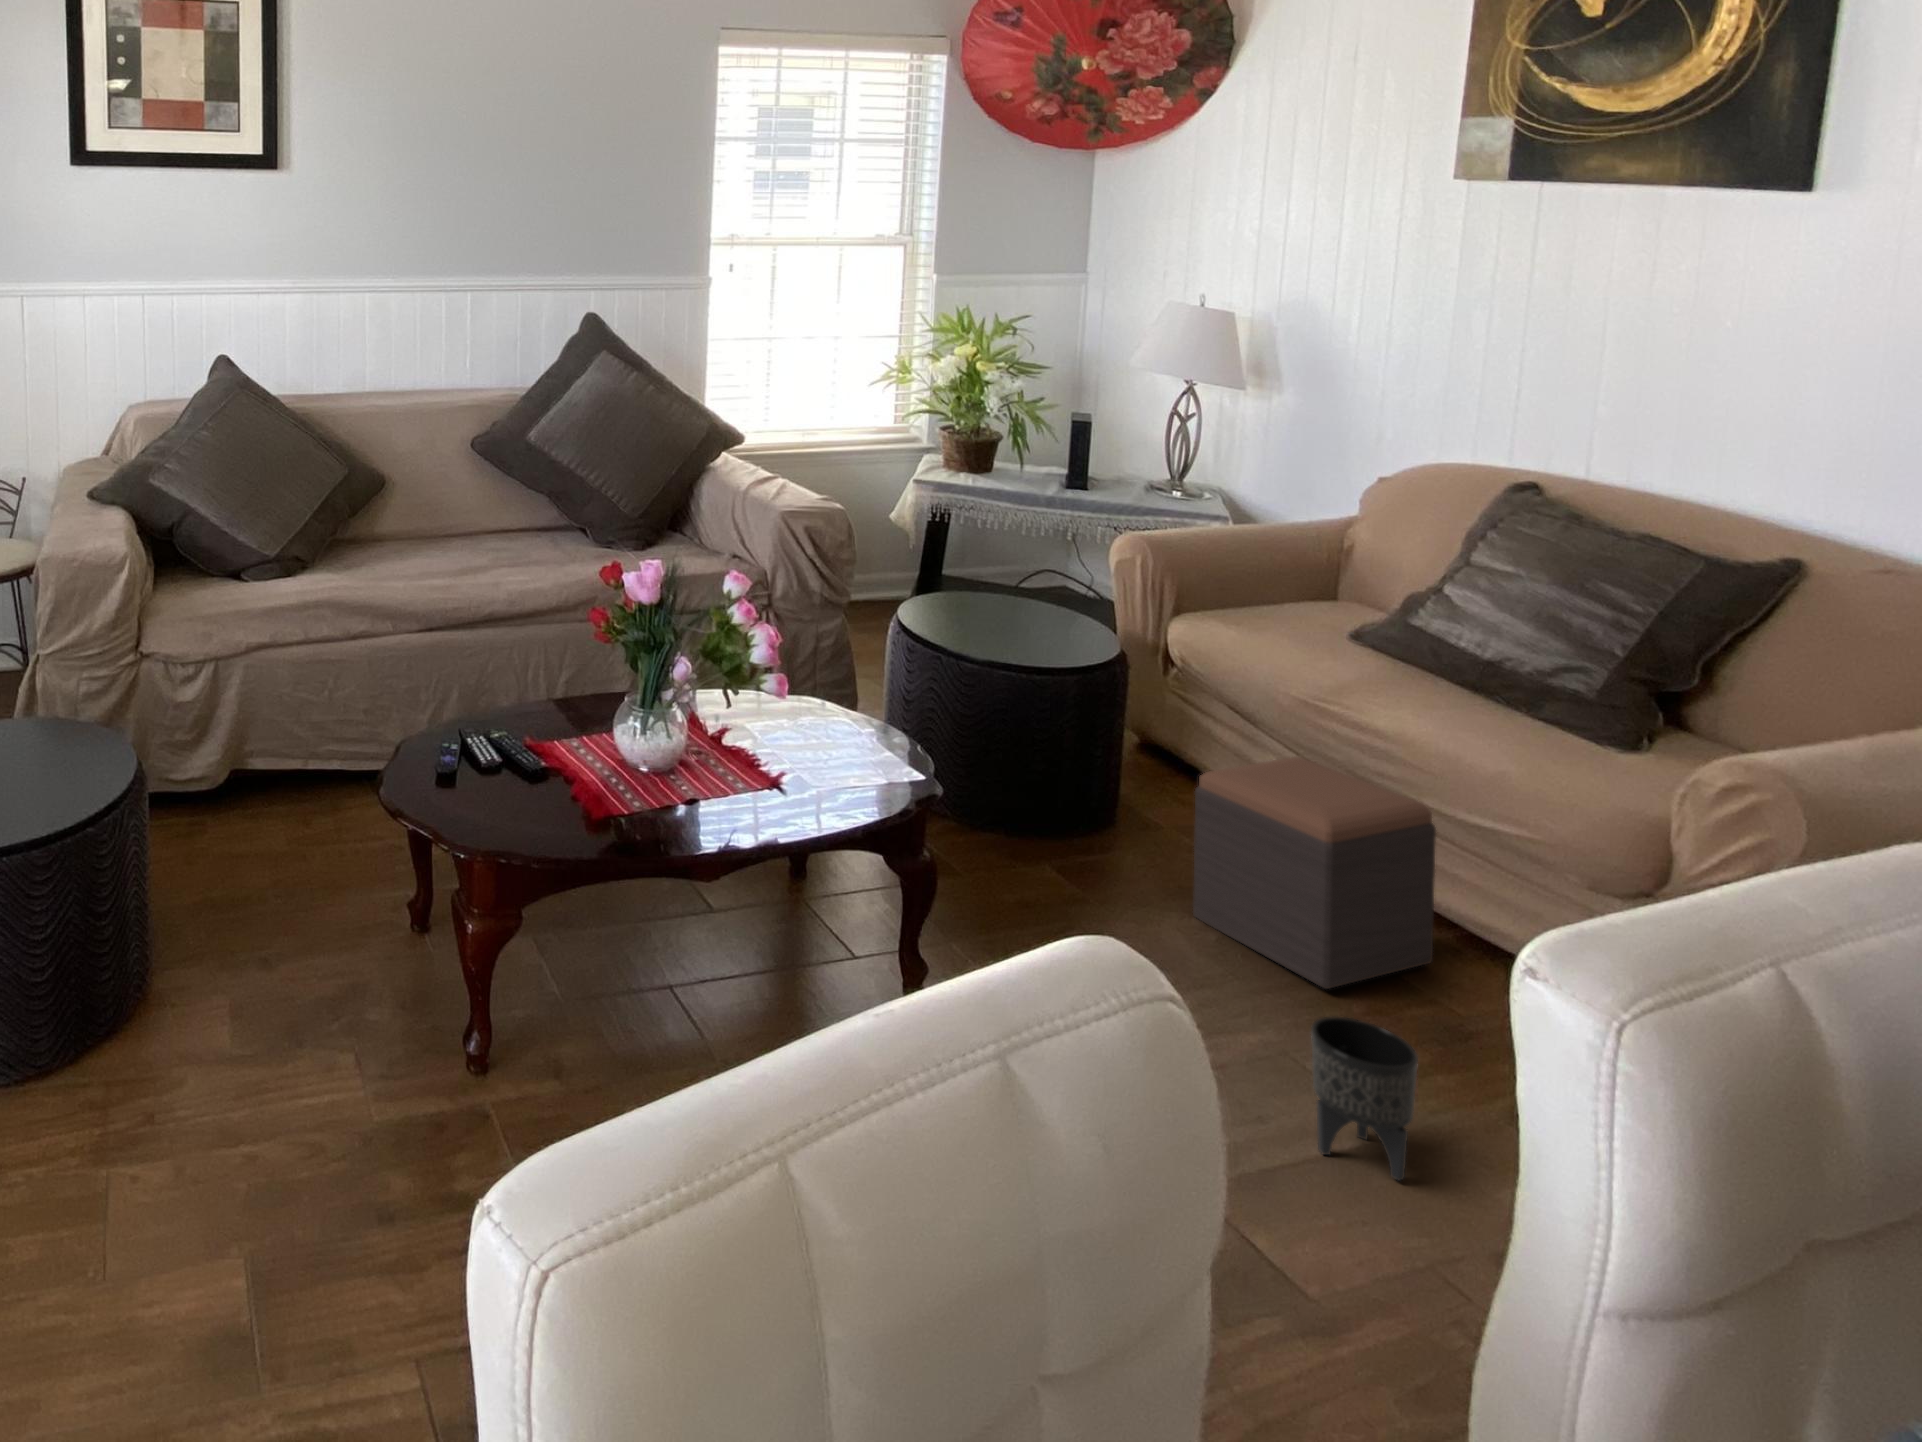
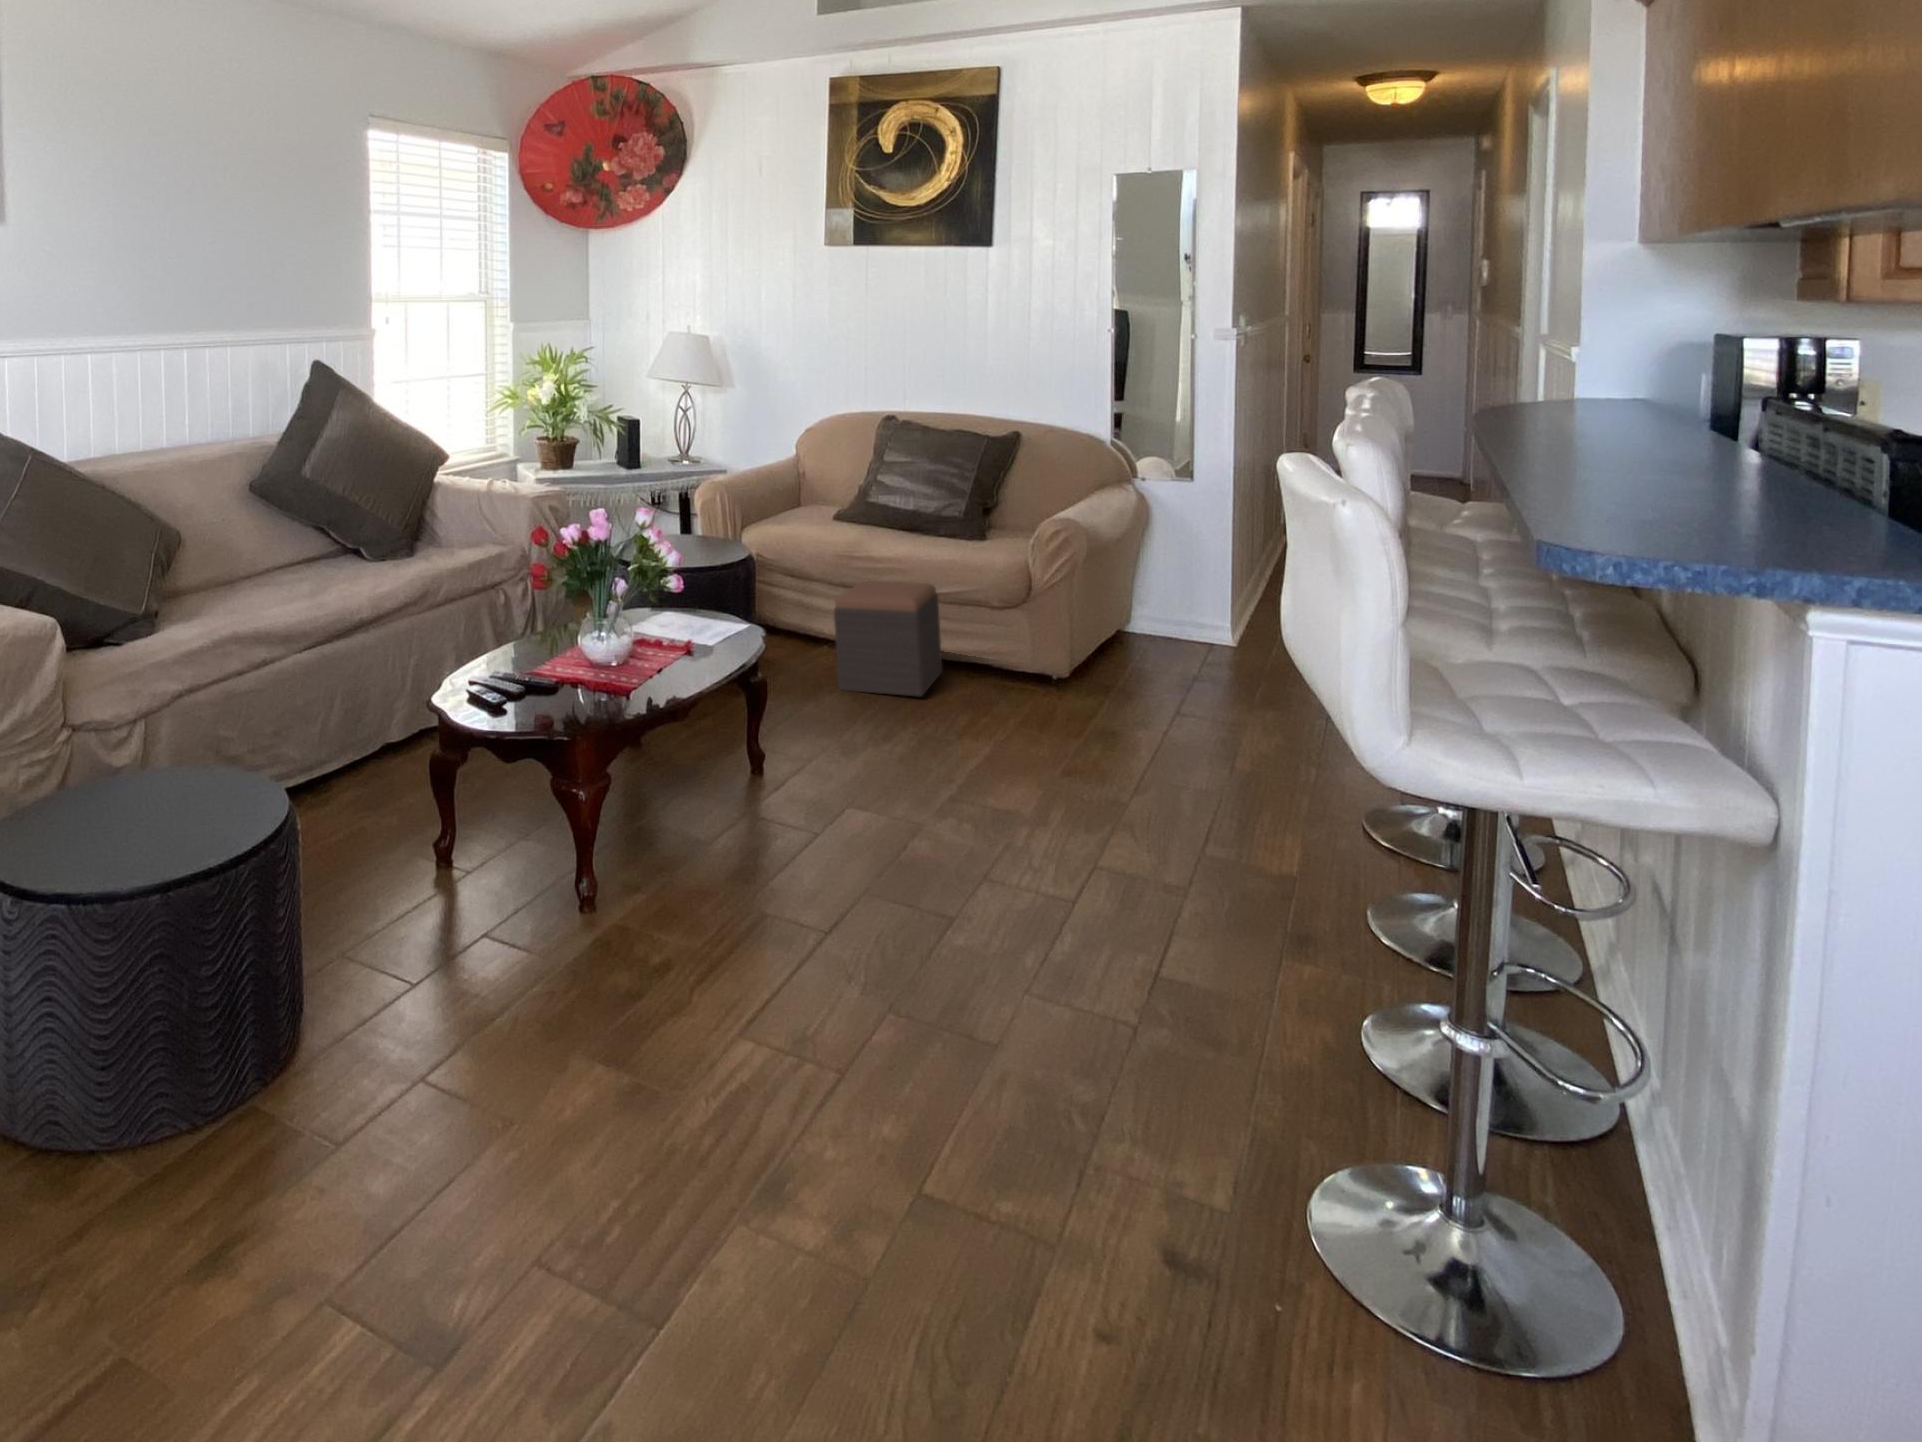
planter: present [1311,1017,1418,1181] -> none [970,682,1019,756]

